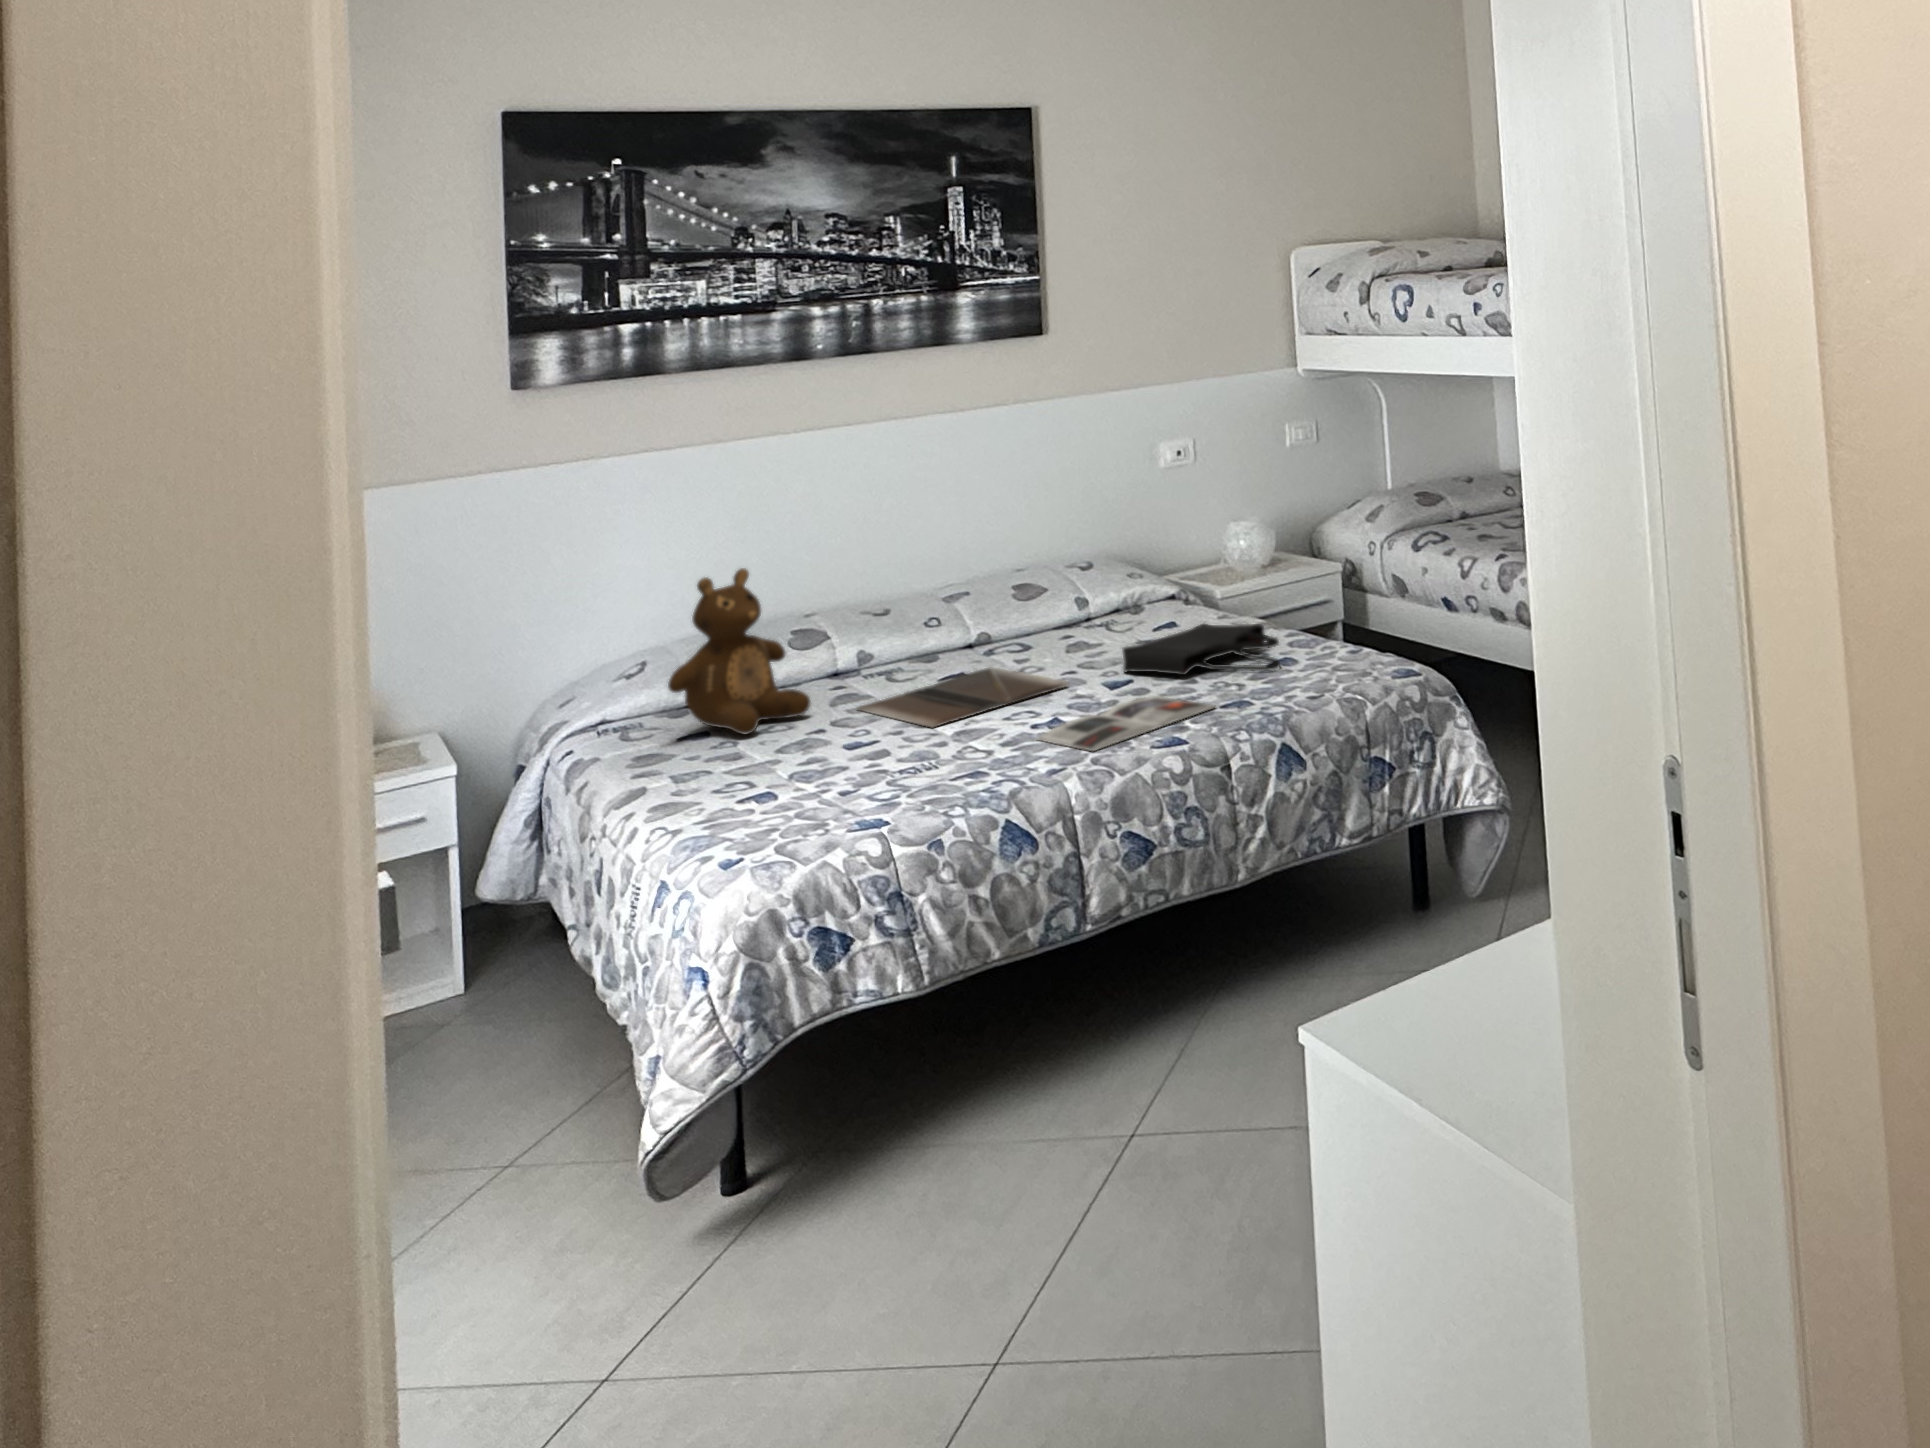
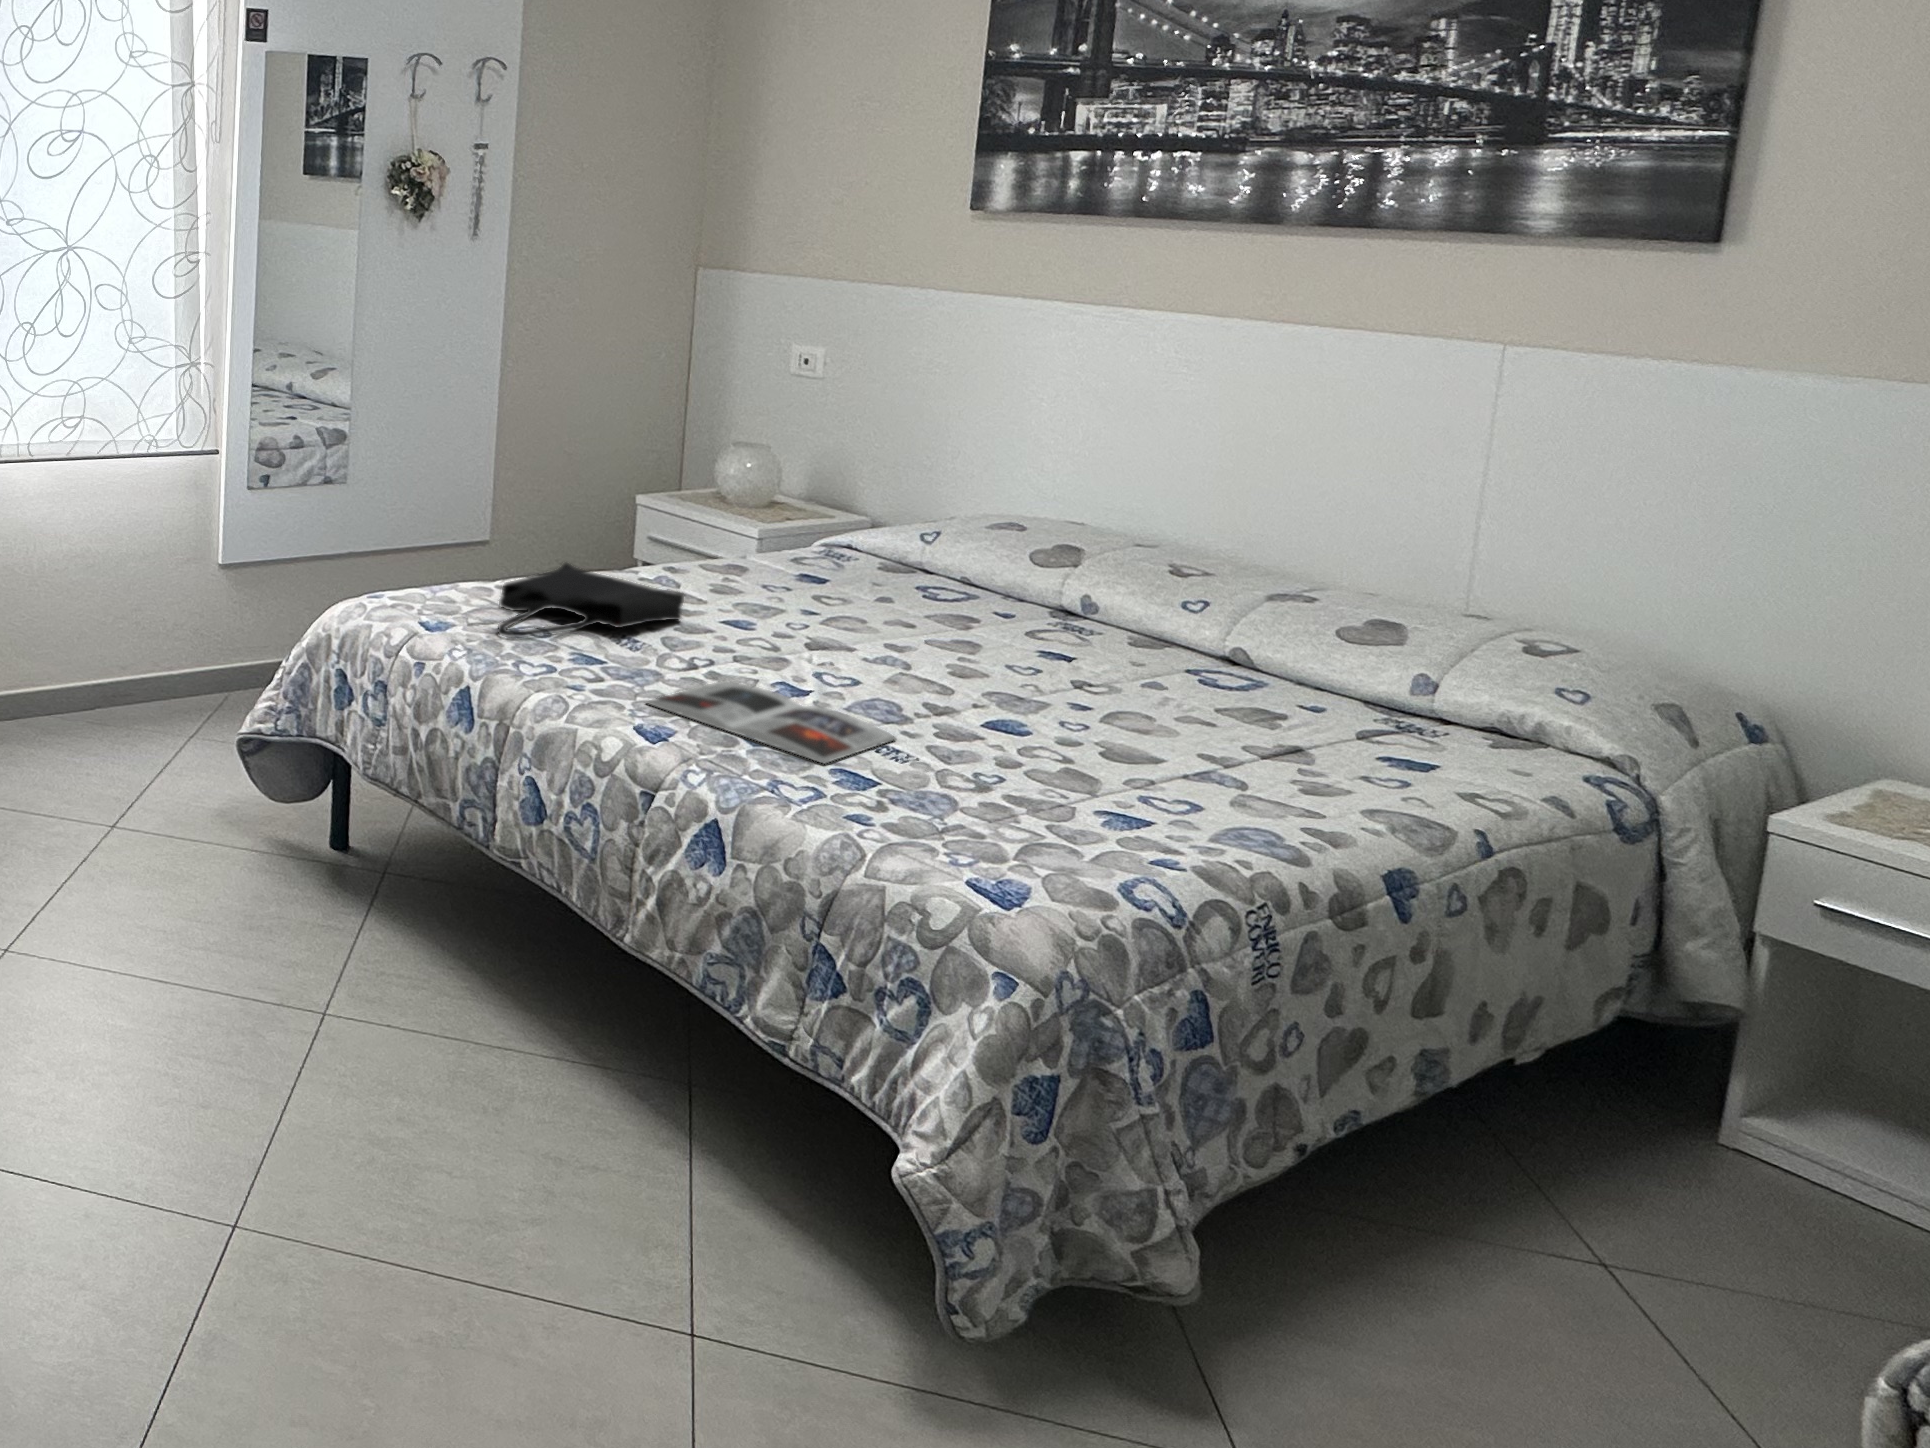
teddy bear: present [668,568,810,734] -> none [800,423,944,602]
tote bag: present [1123,624,1280,675] -> present [498,563,684,638]
laptop: present [858,667,1069,727] -> none [800,619,1085,699]

